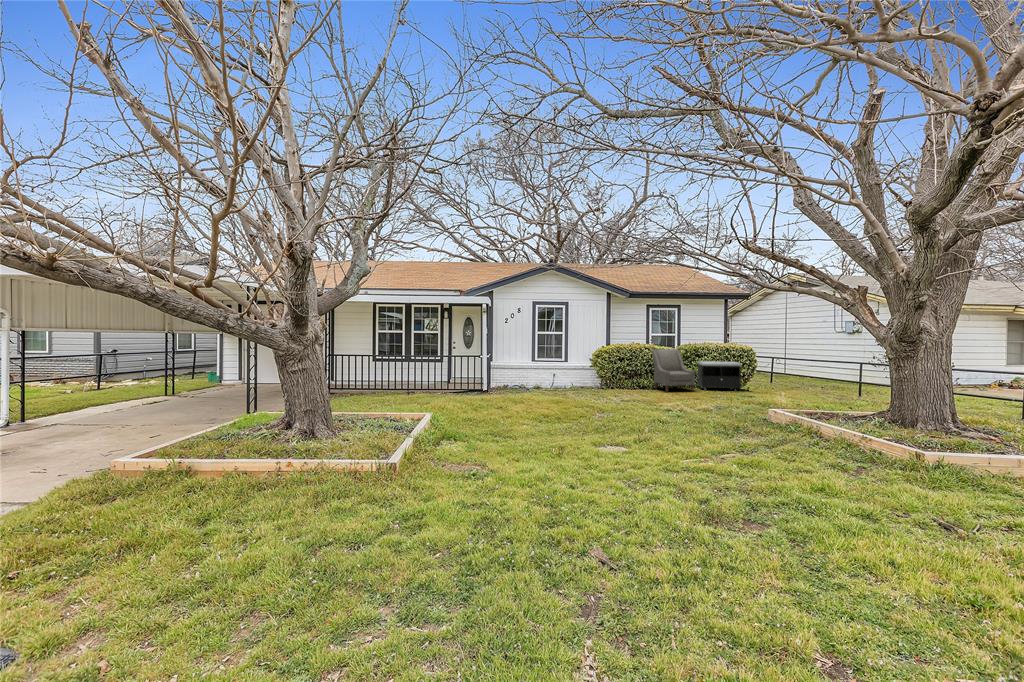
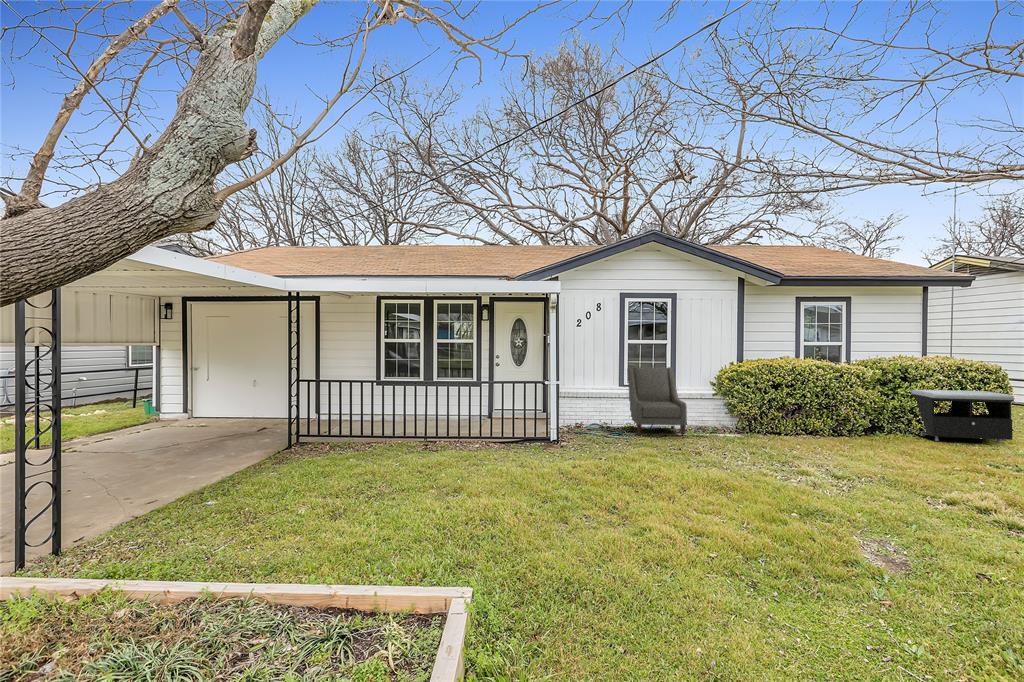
chair: present [652,349,695,392] -> present [628,367,687,436]

